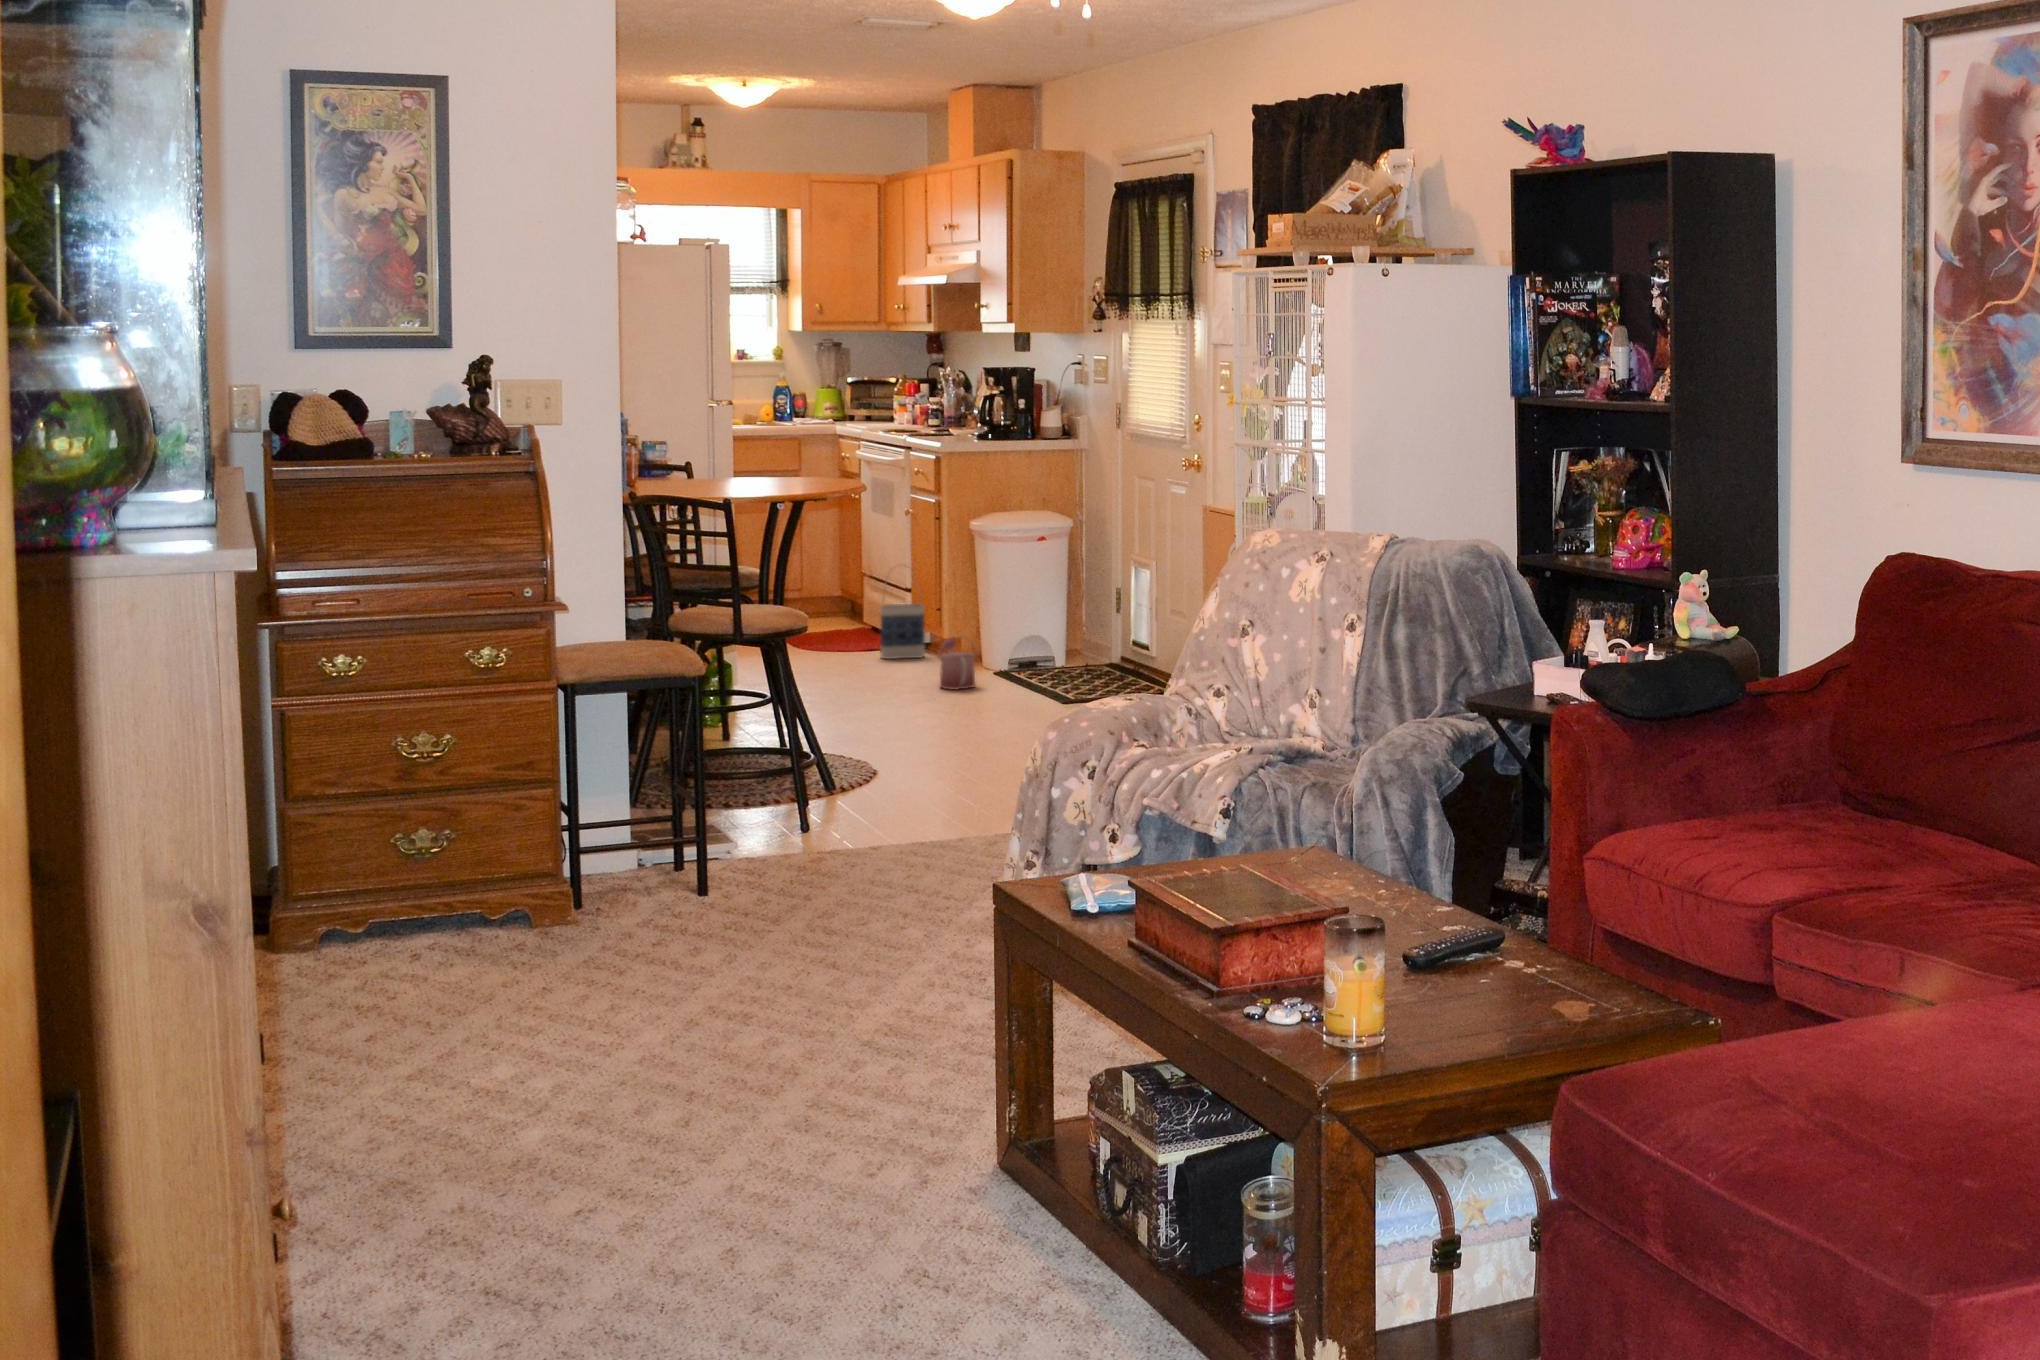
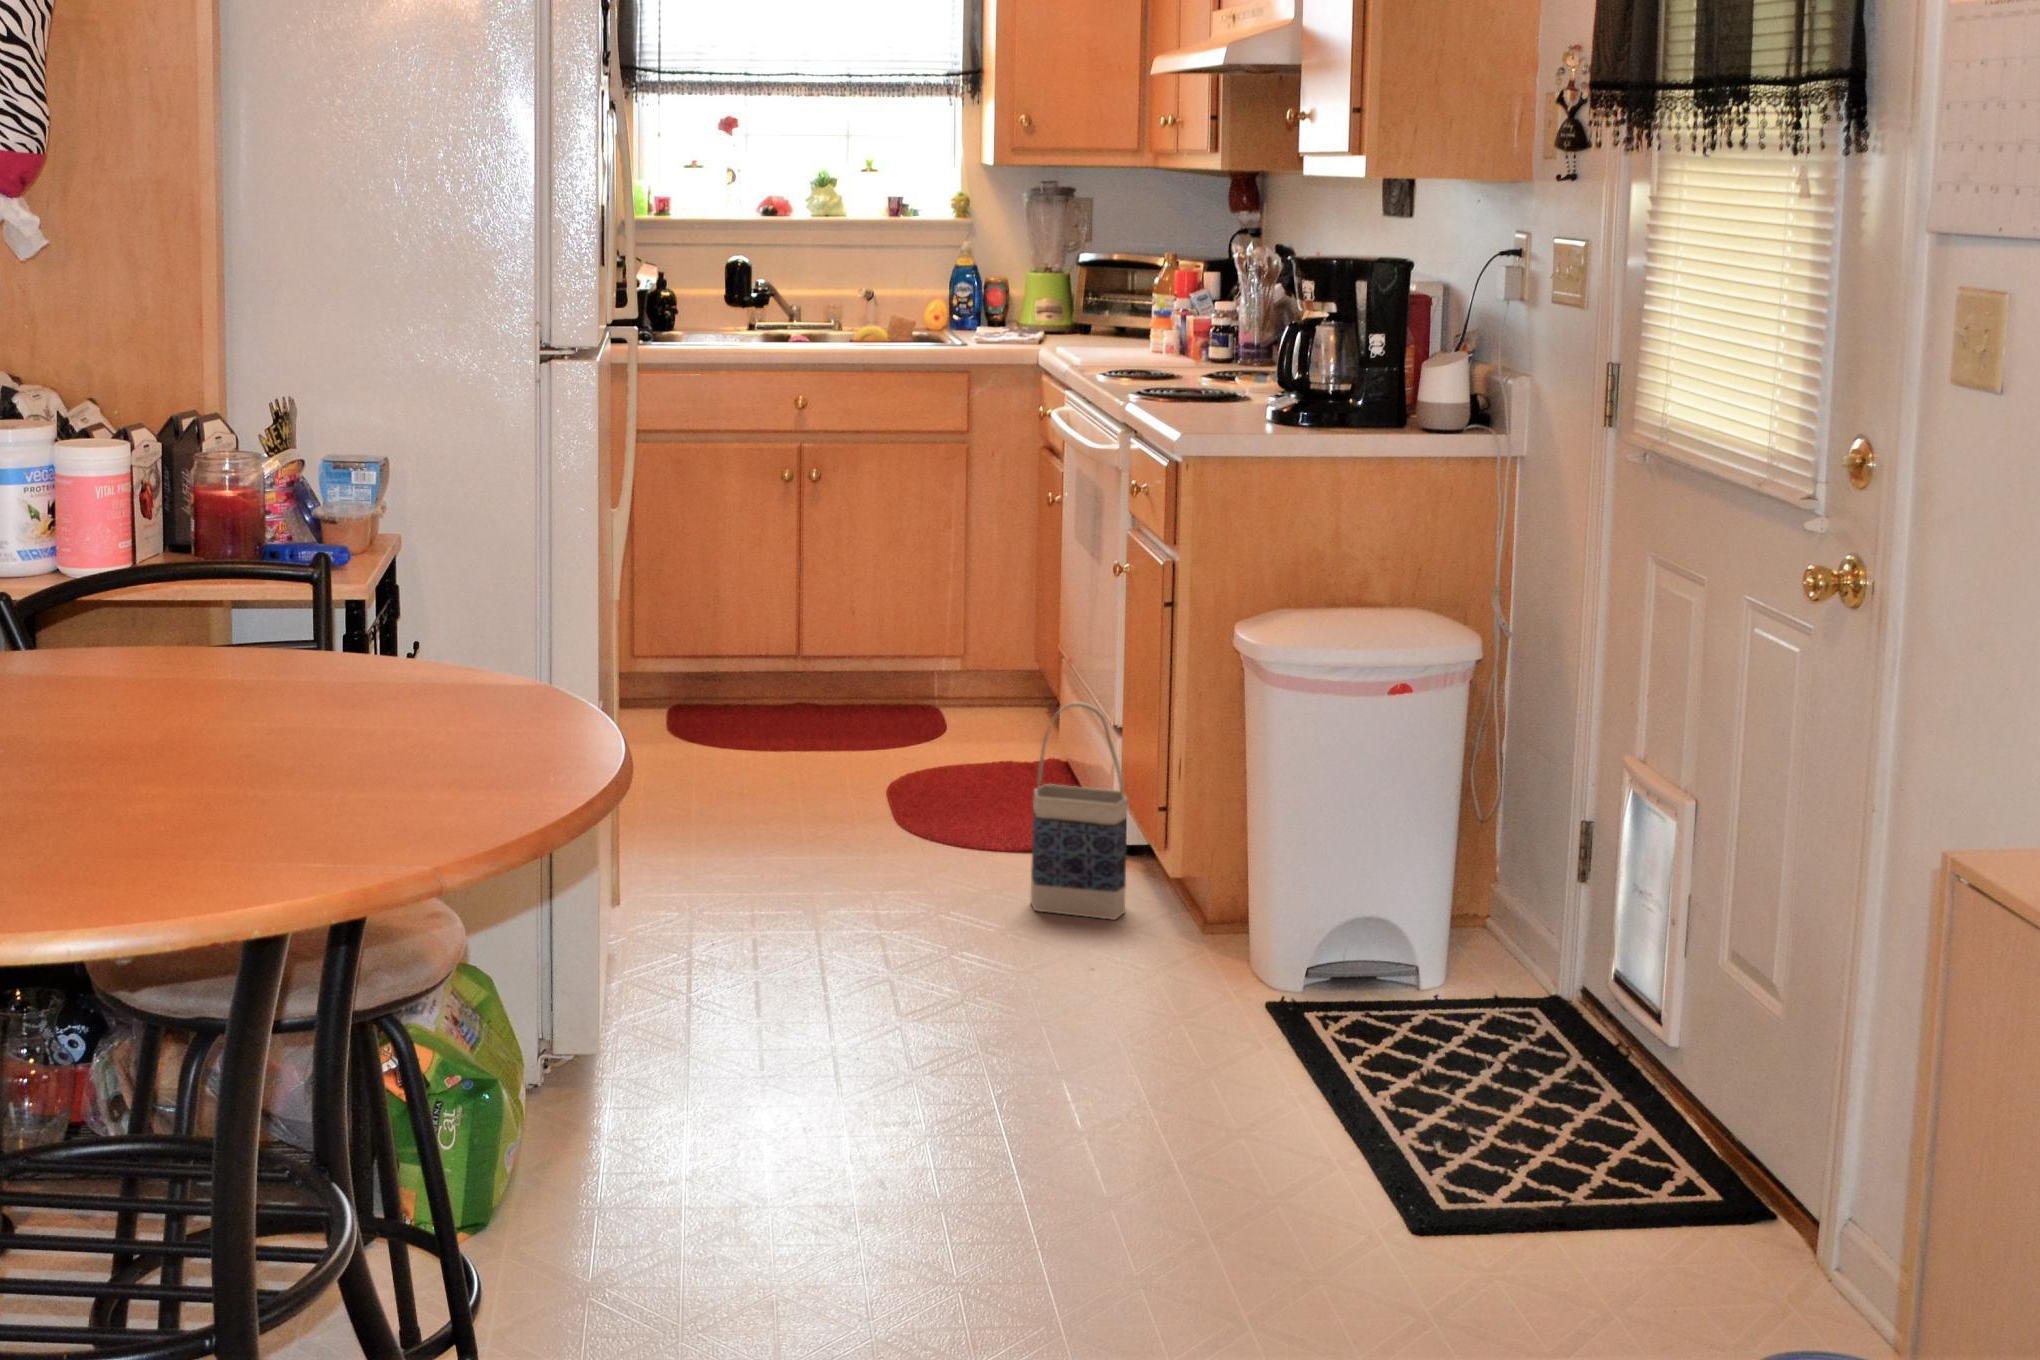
watering can: present [939,638,976,689] -> none [1097,975,1201,1143]

